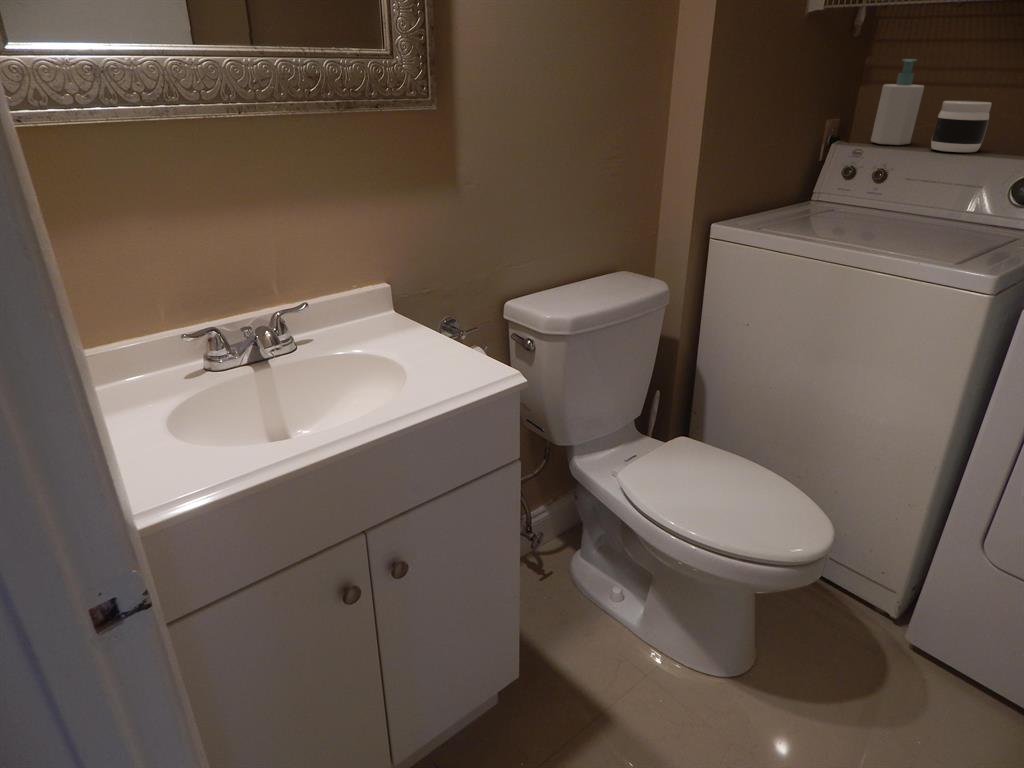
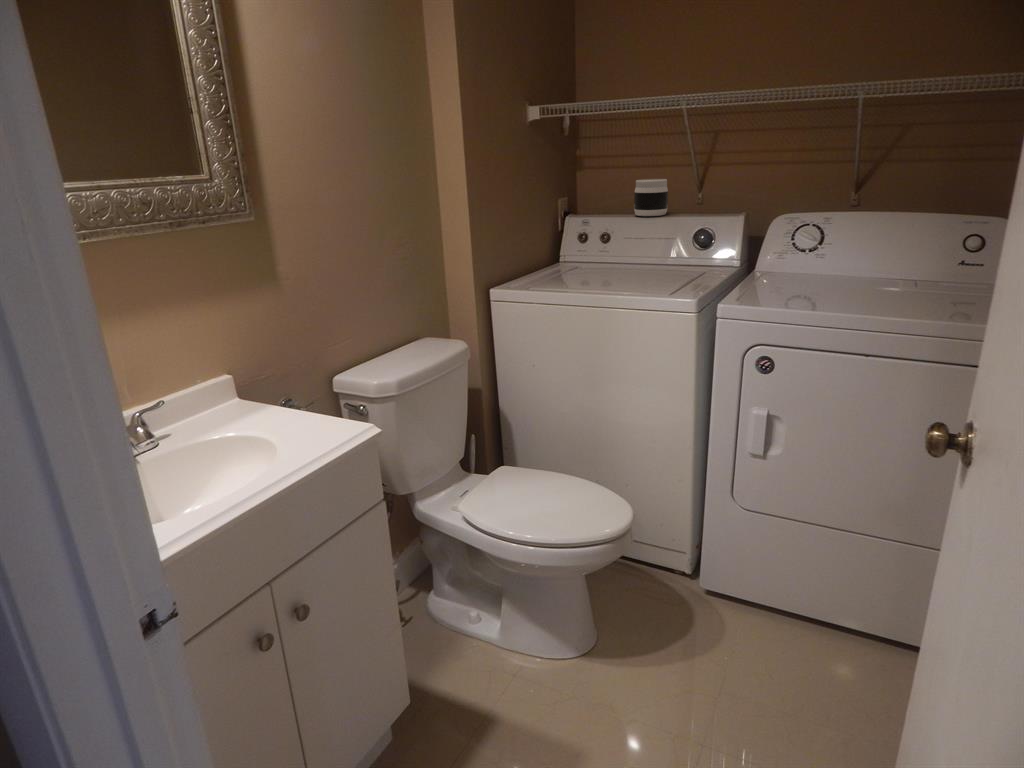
soap bottle: present [871,59,924,145] -> none [593,151,621,215]

